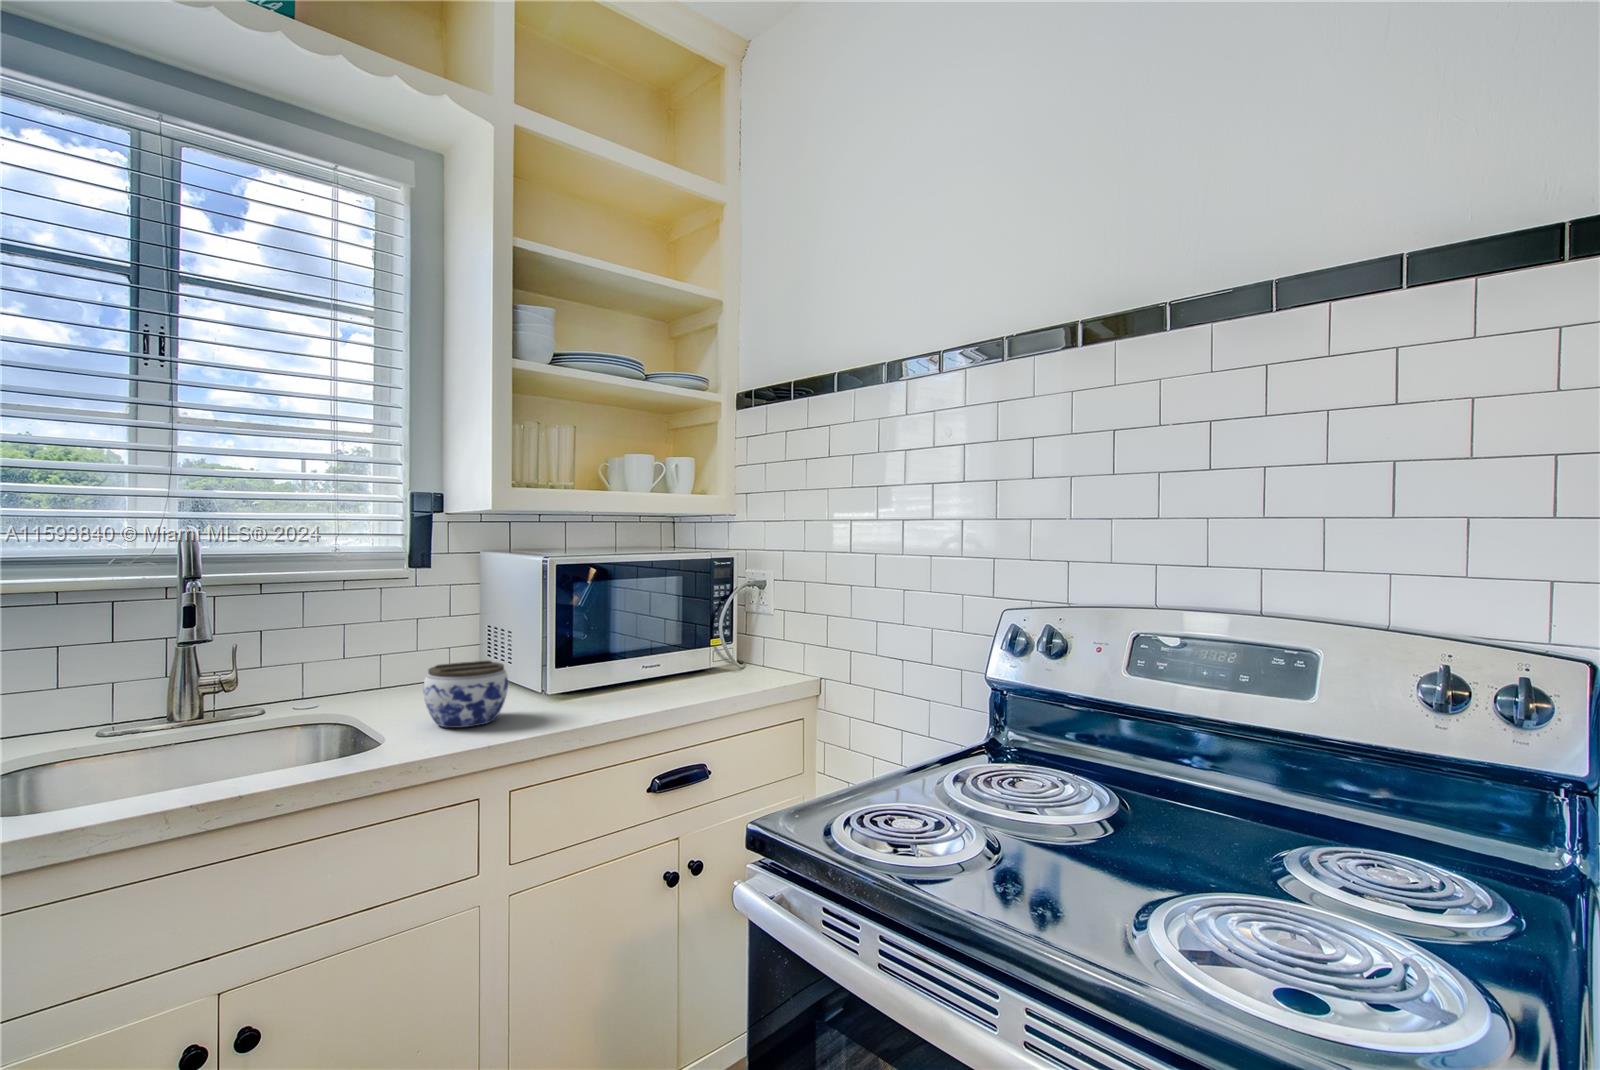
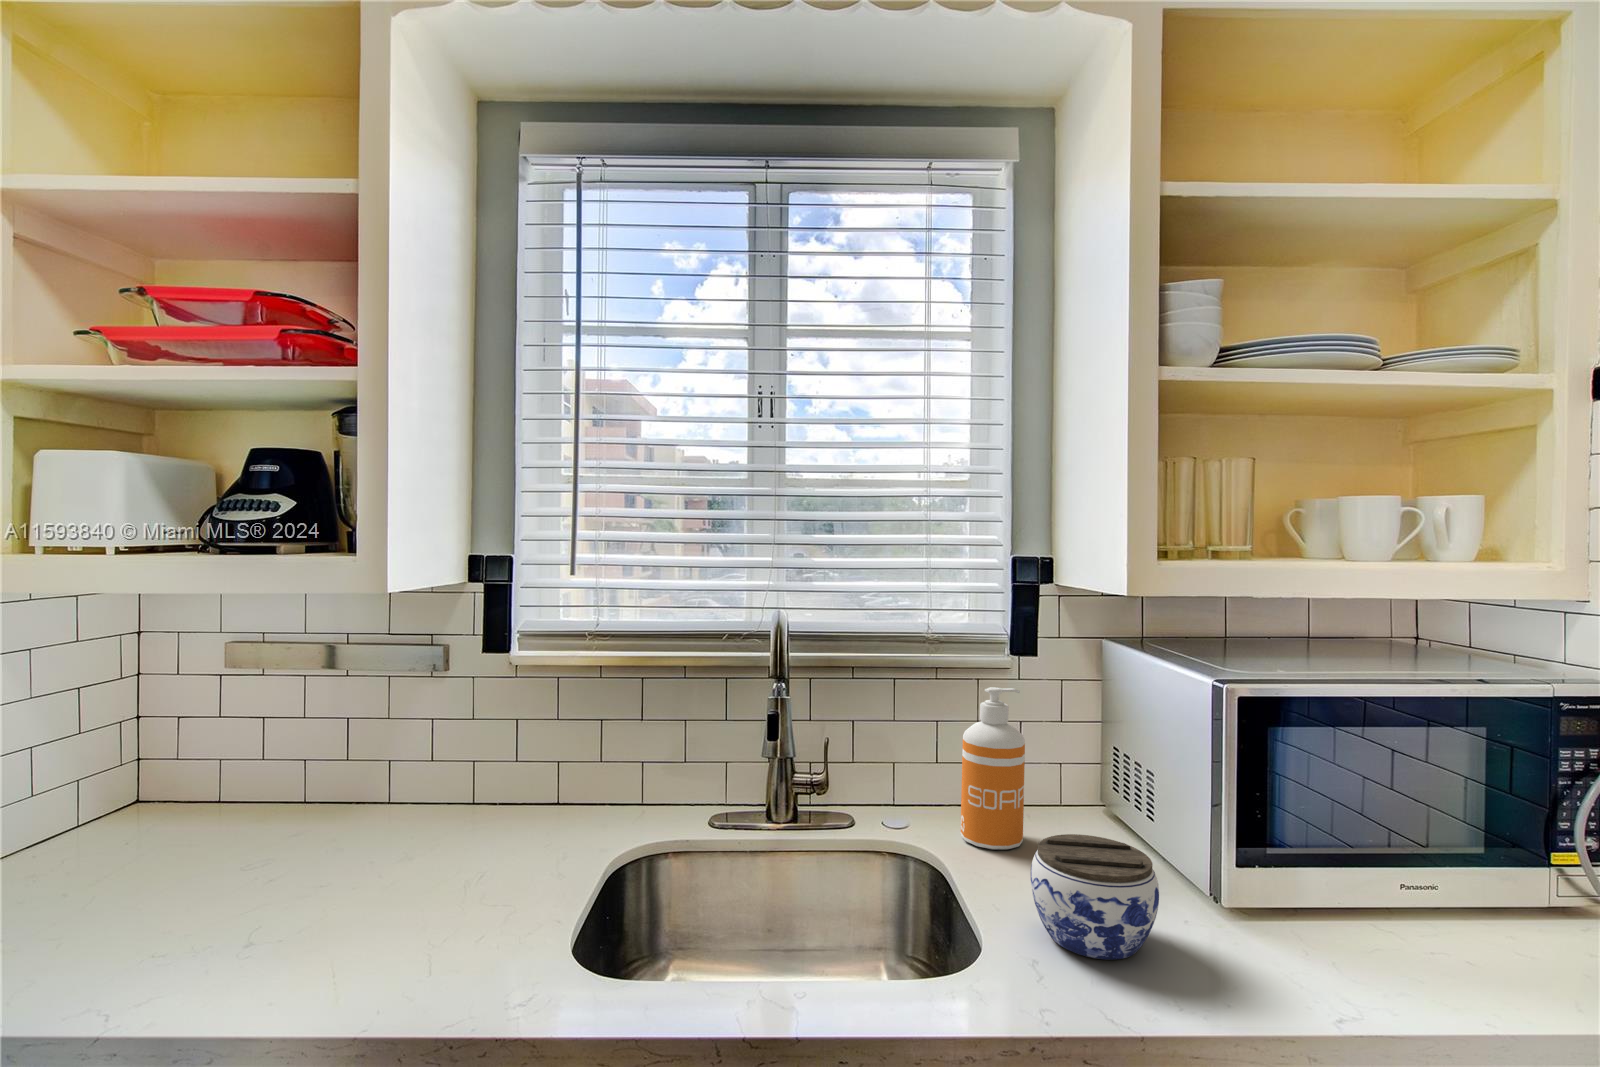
soap dispenser: none [368,585,421,702] -> present [961,687,1025,849]

